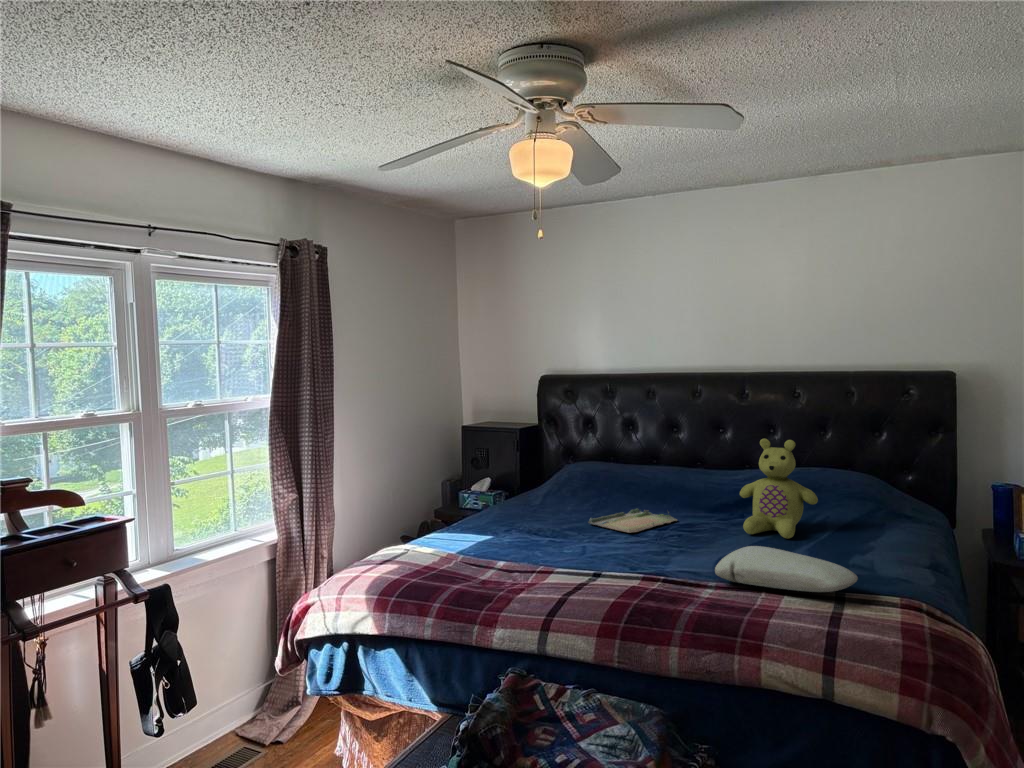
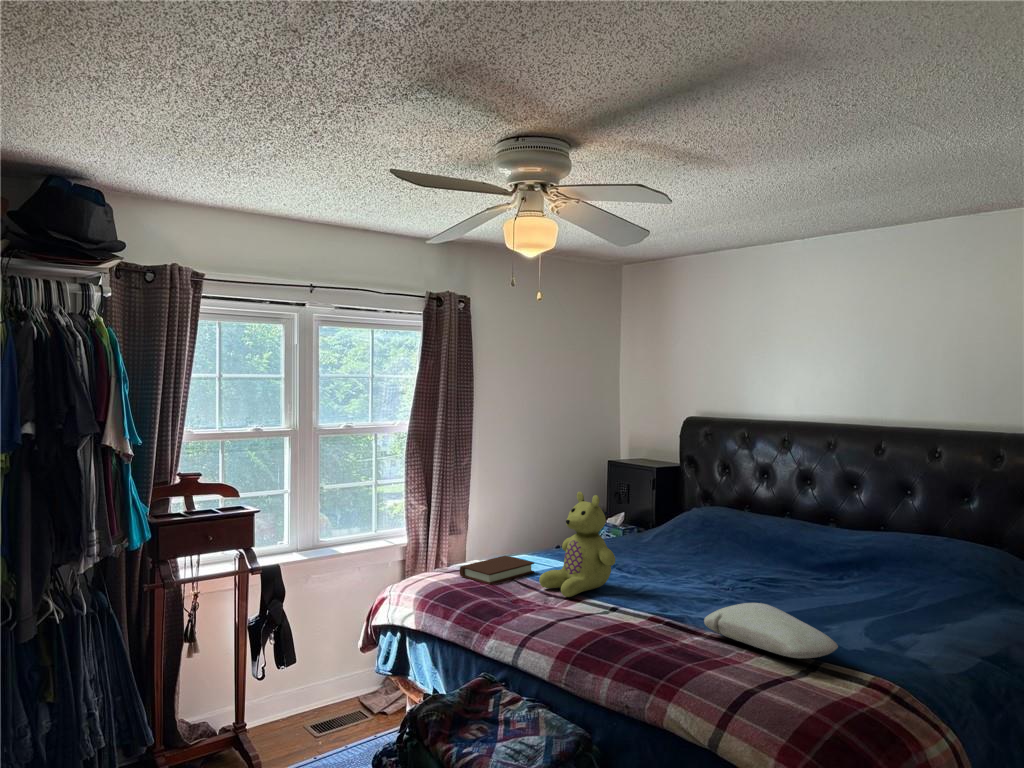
stuffed bear: present [740,439,818,539] -> present [539,492,615,597]
tray: present [588,509,677,533] -> none [666,557,760,579]
book: none [398,536,473,570] -> present [460,556,534,585]

